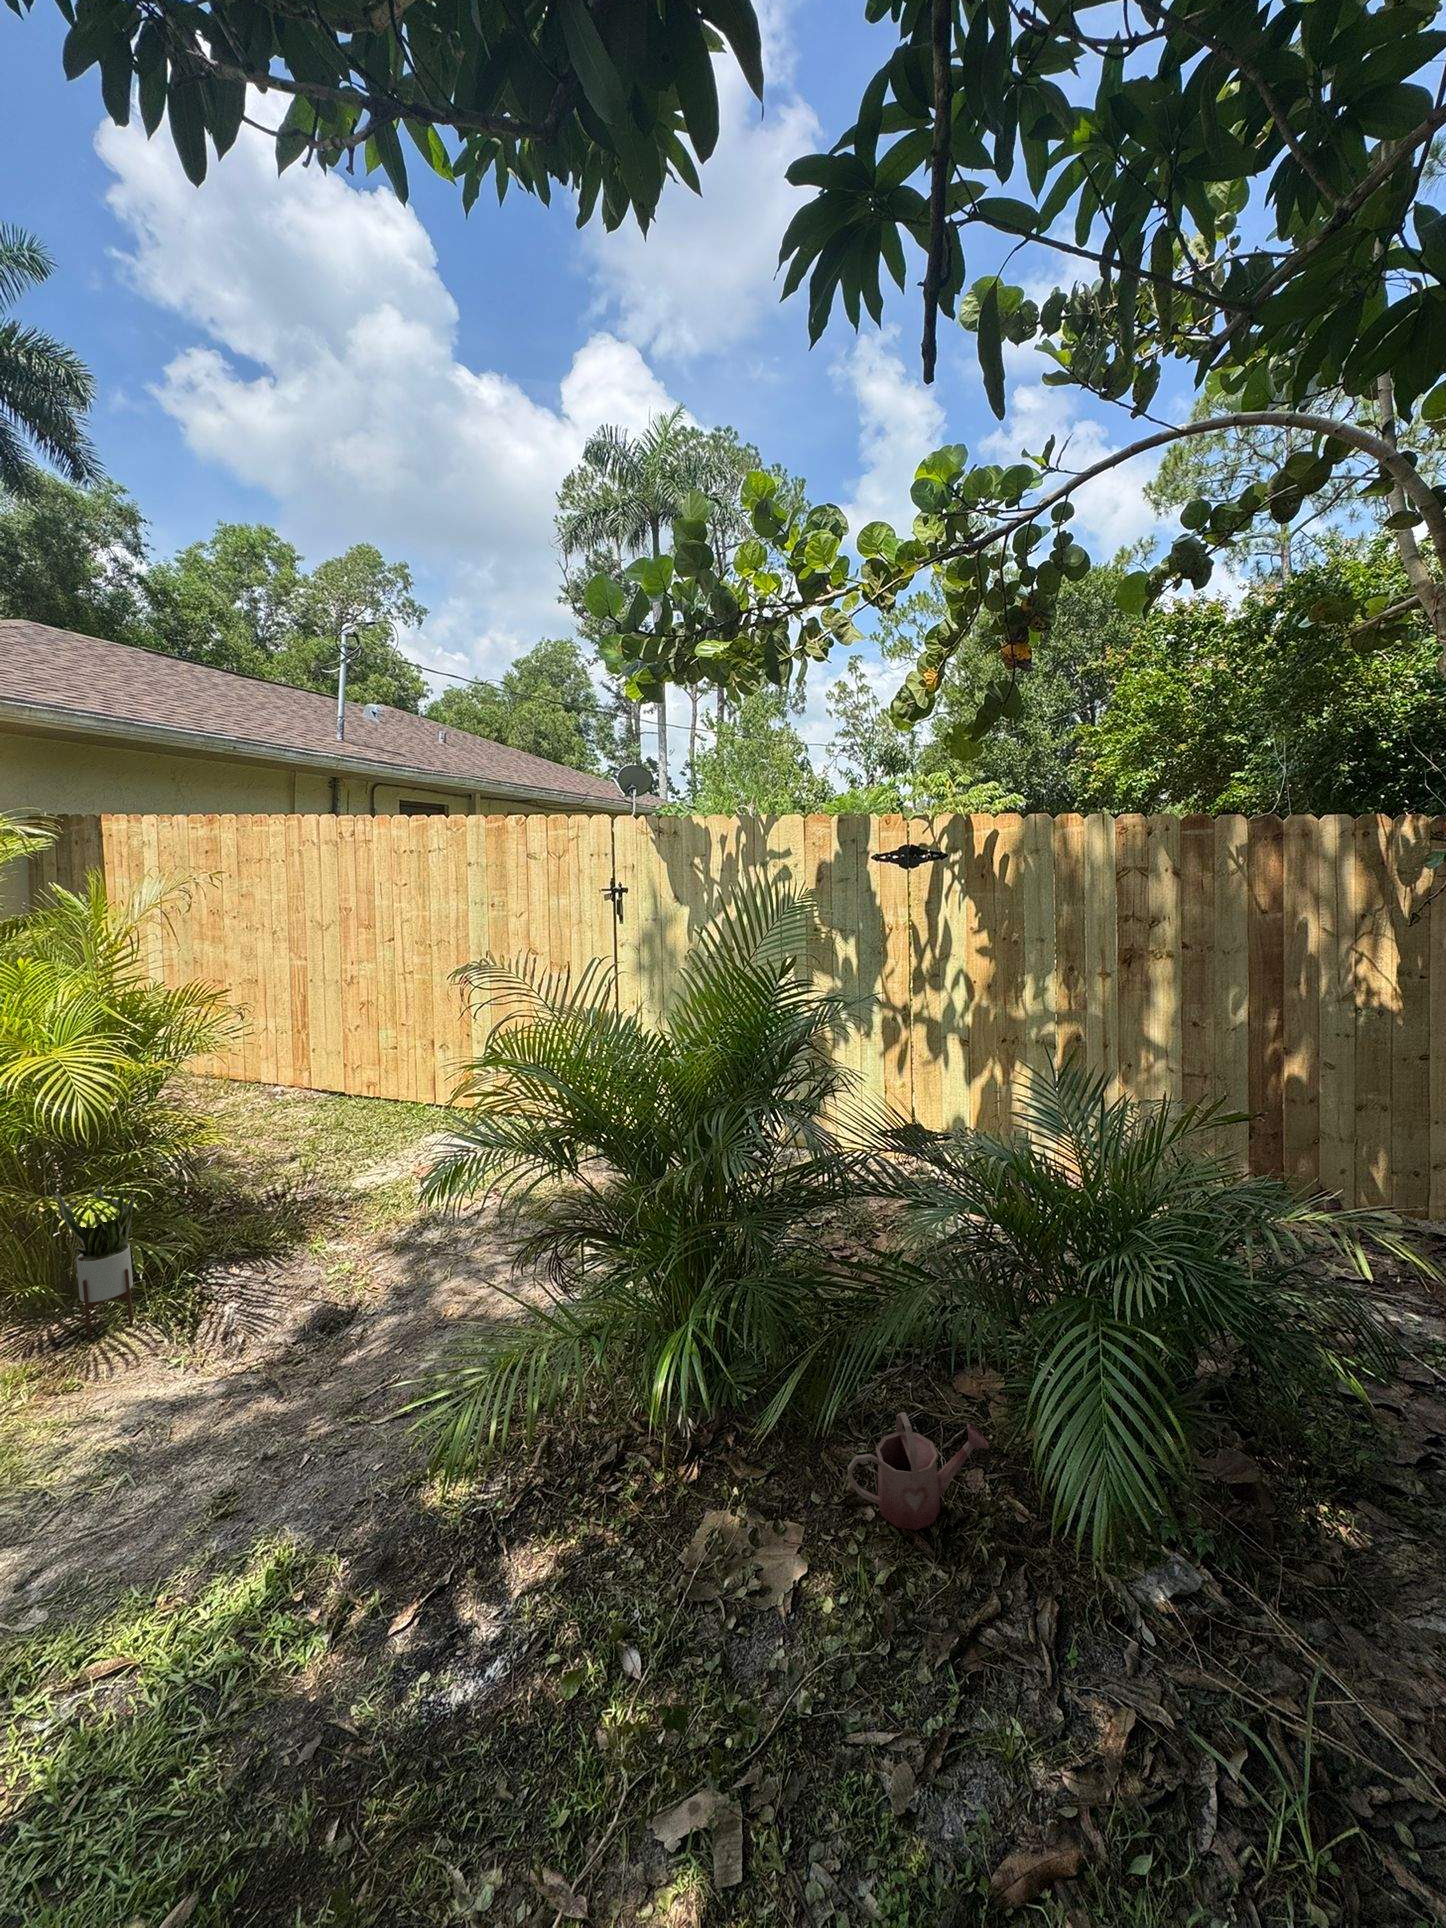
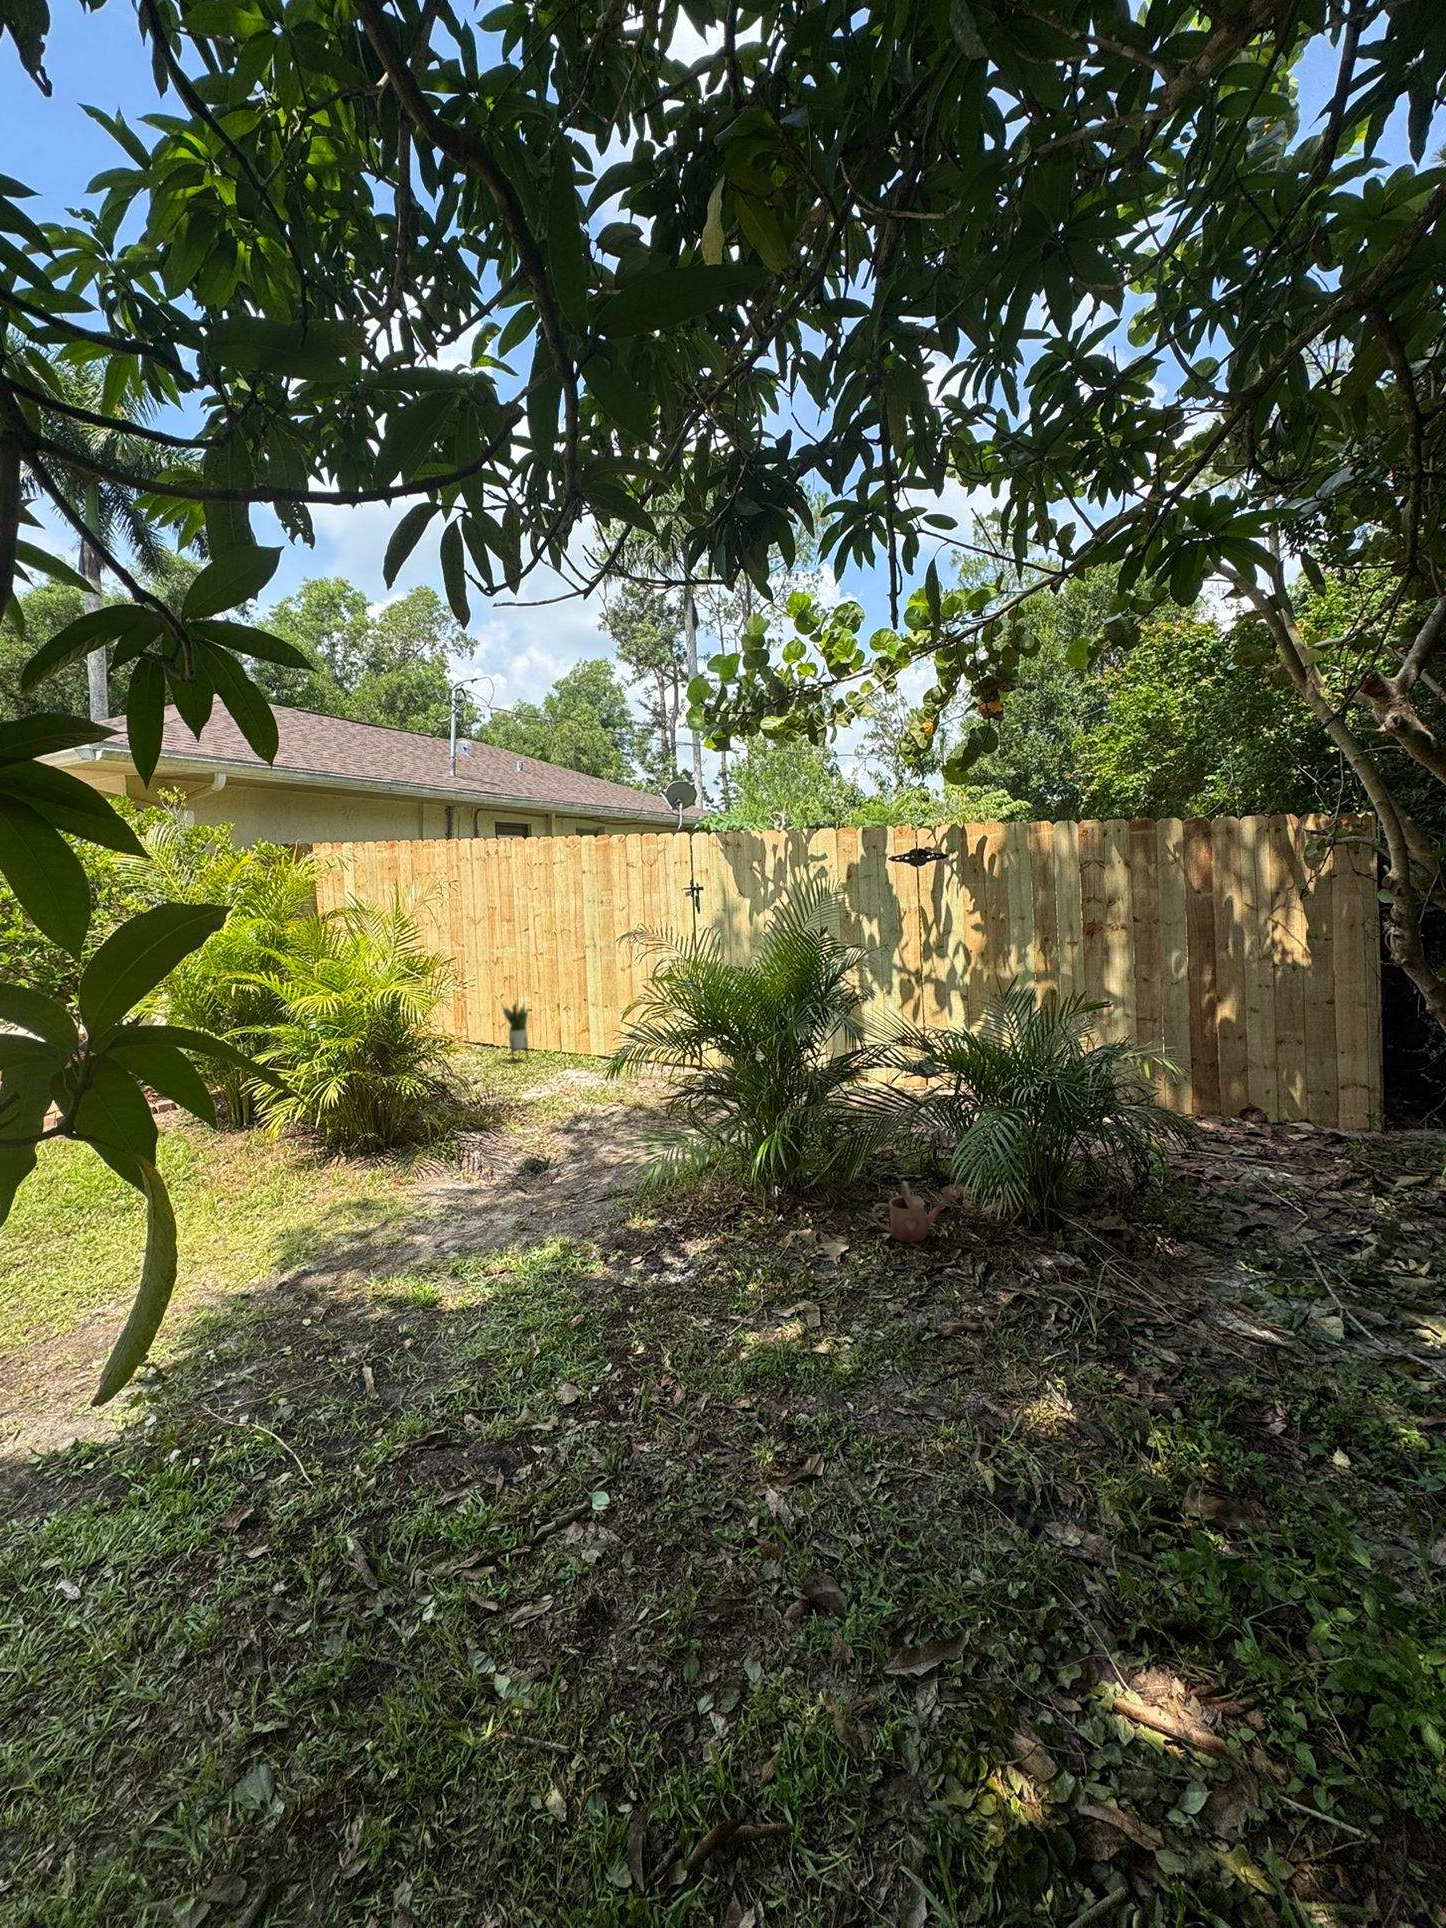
potted plant: present [55,1184,134,1338] -> present [503,1003,528,1061]

